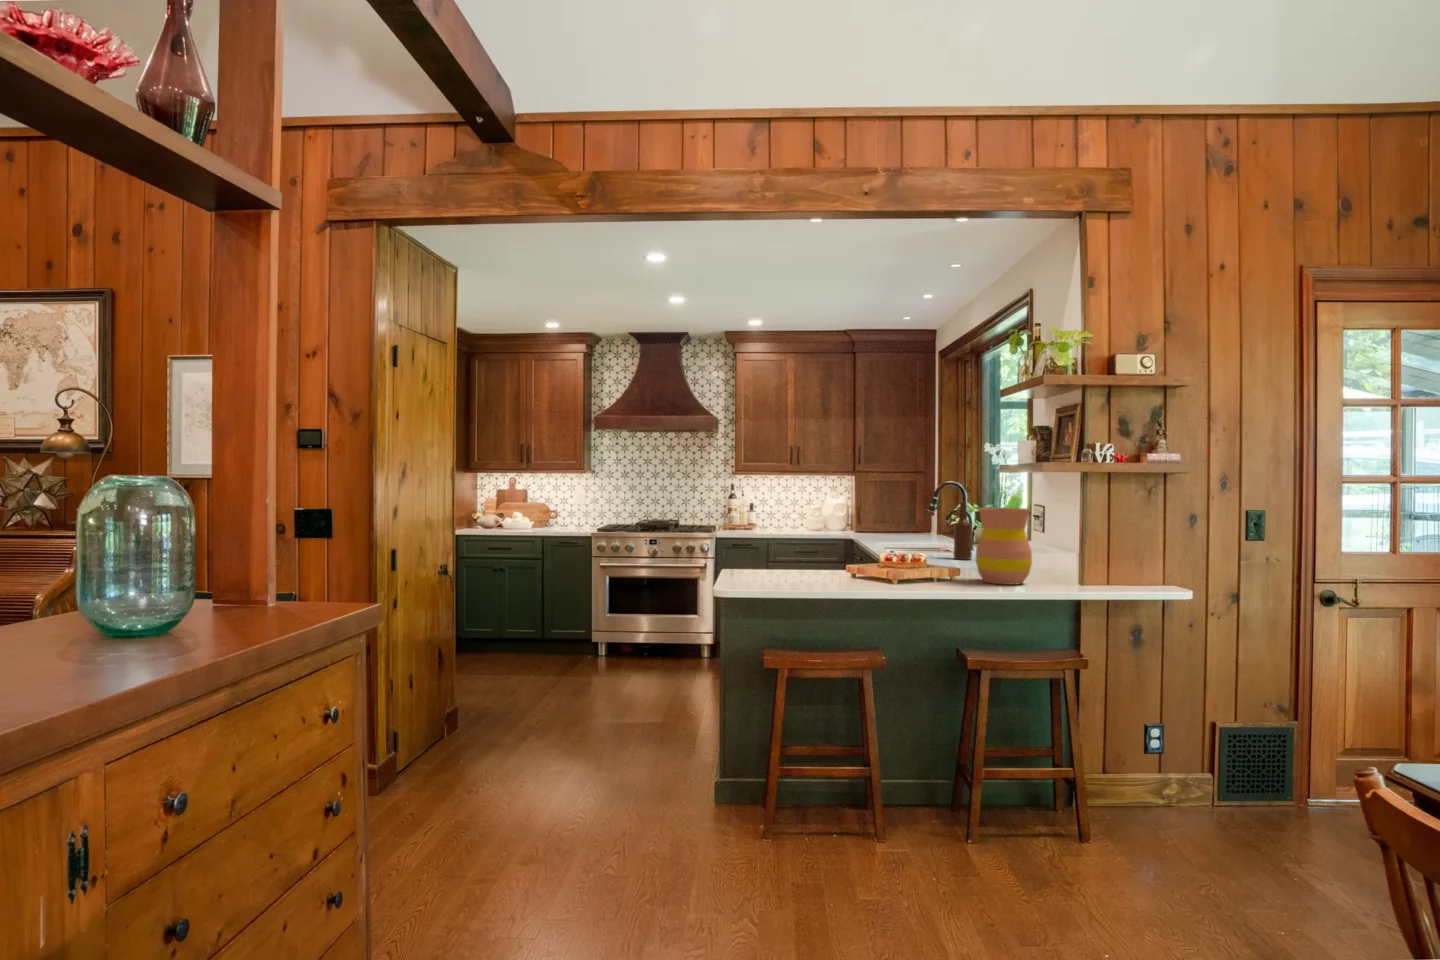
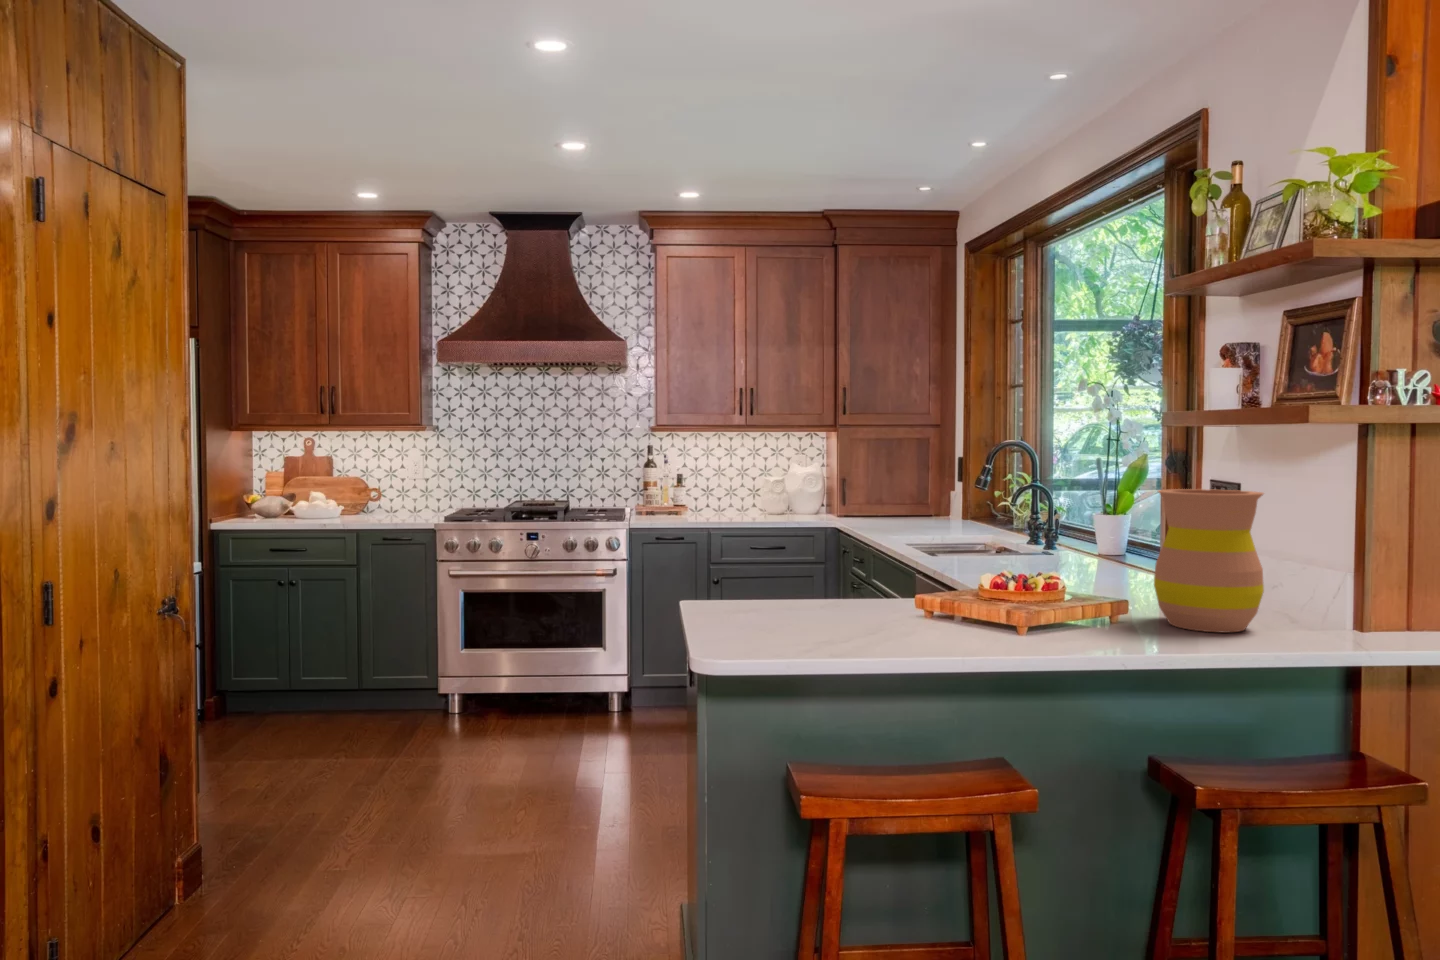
bottle: present [953,502,972,560] -> none [1044,474,1075,569]

